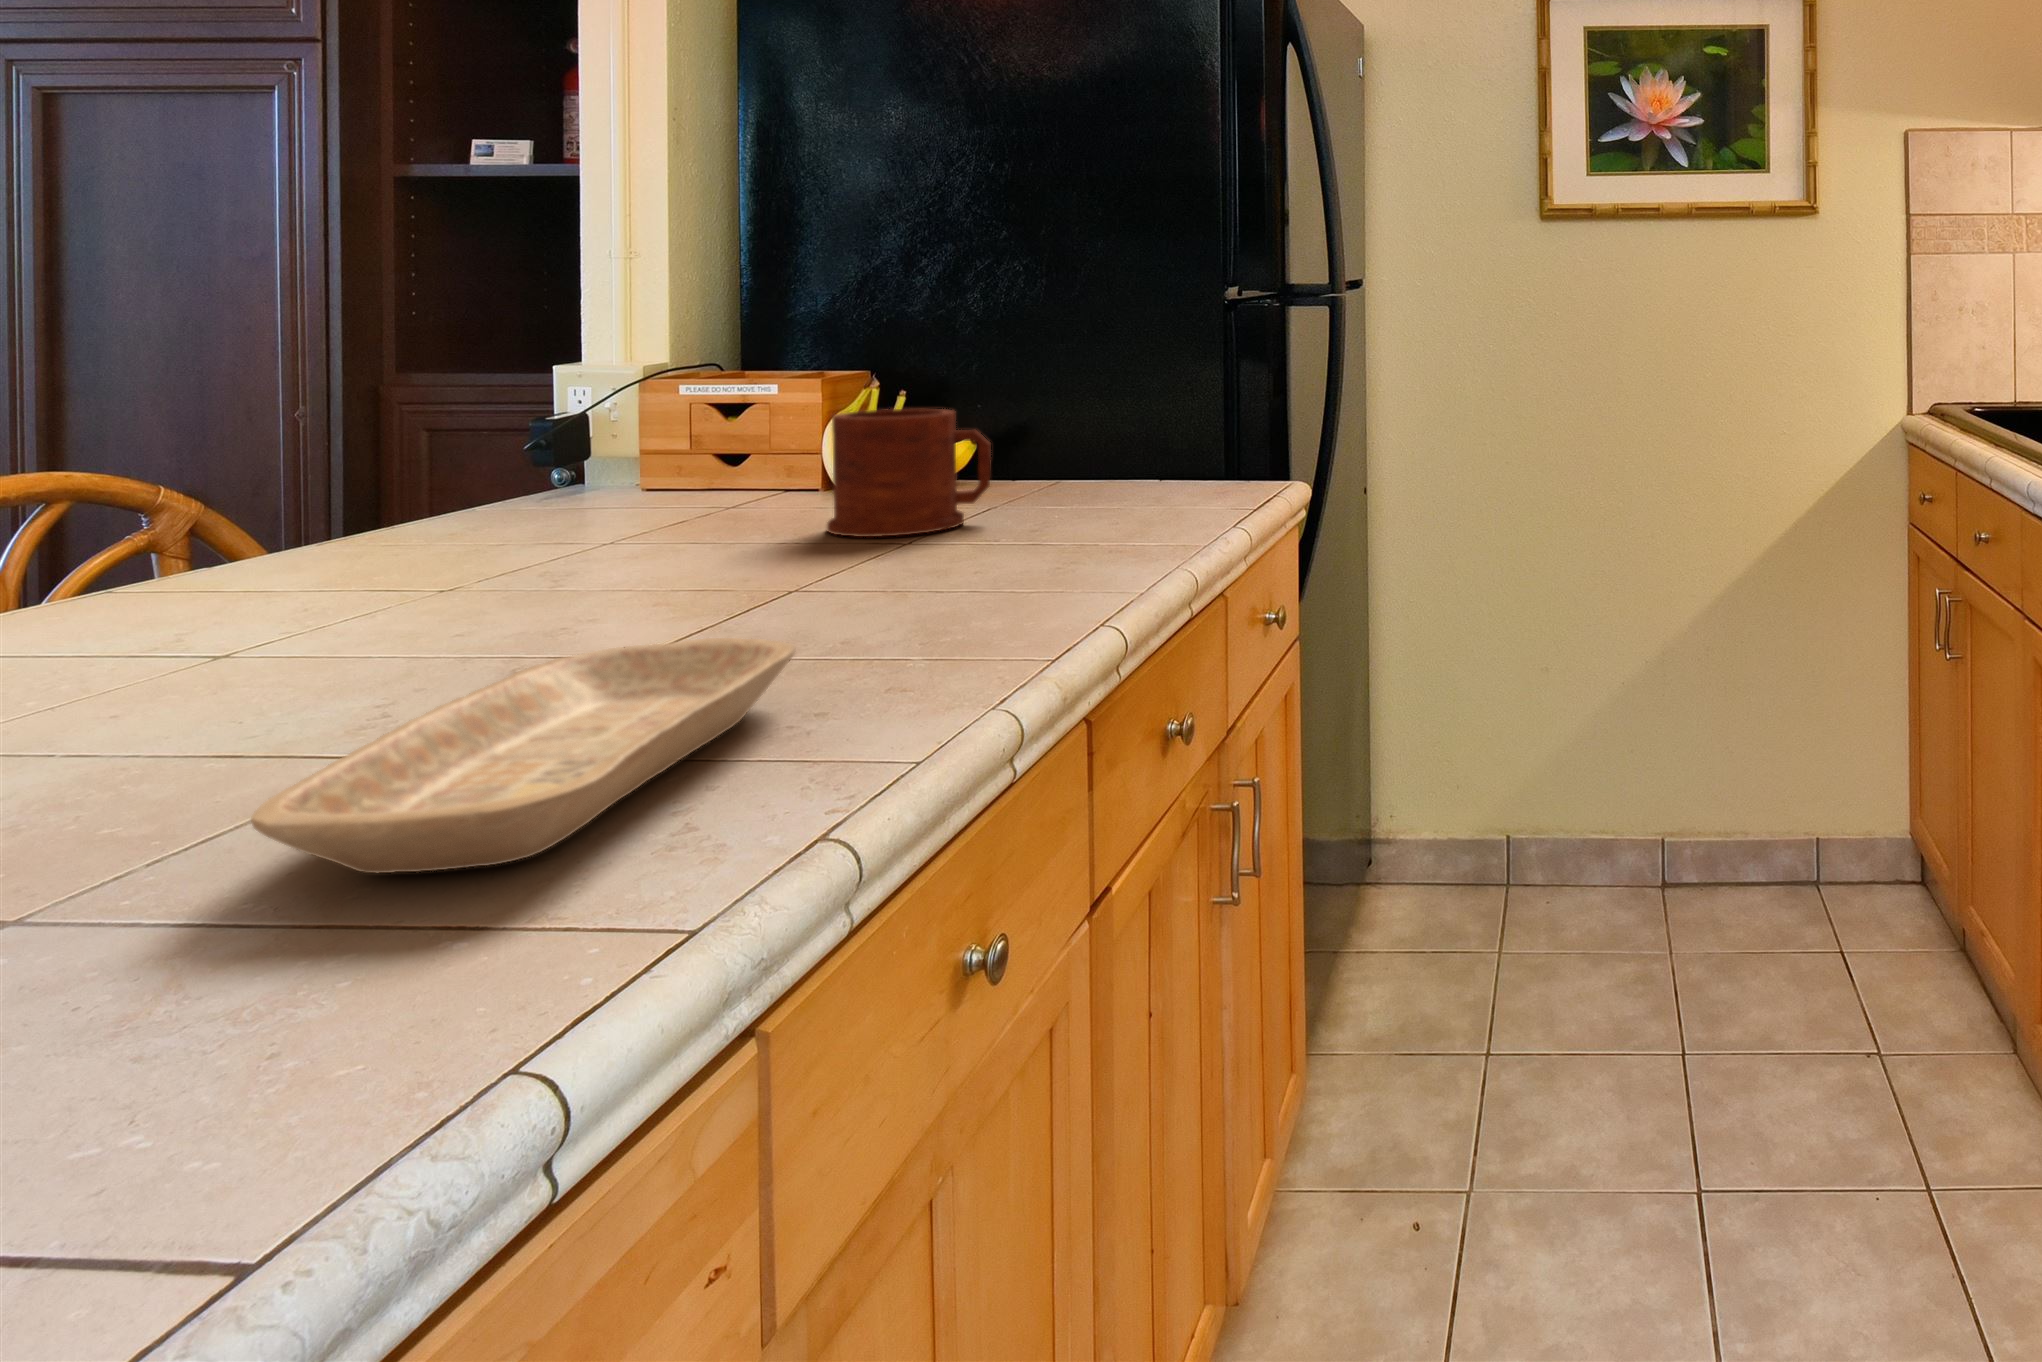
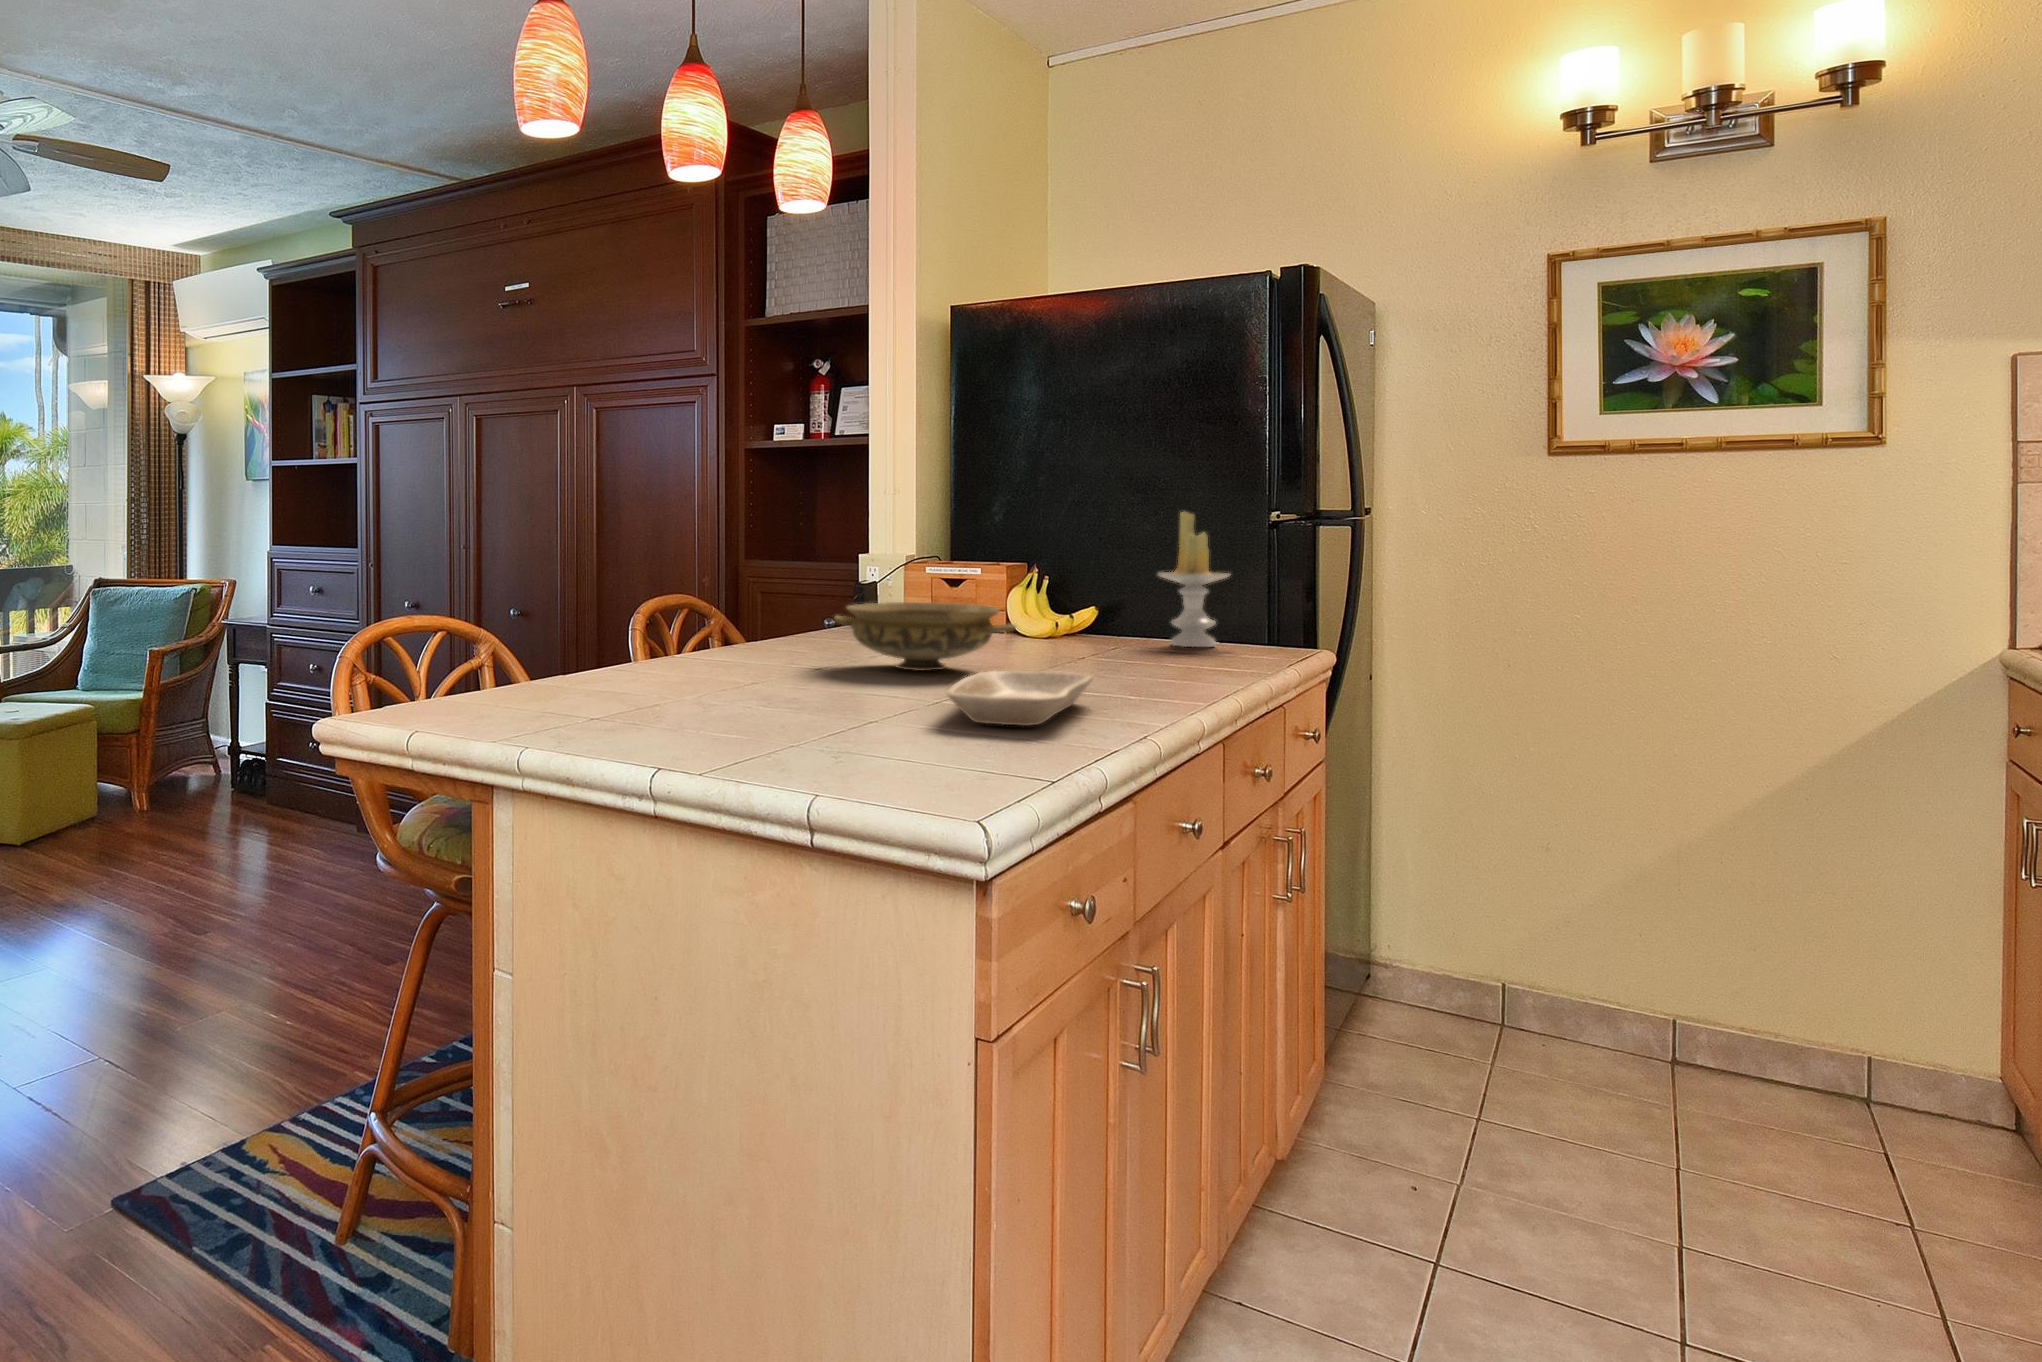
candle: none [1055,289,1163,497] -> present [1158,512,1230,647]
mug: present [827,409,991,537] -> none [1029,583,1125,655]
ceramic bowl: none [319,470,721,626] -> present [834,602,1016,671]

